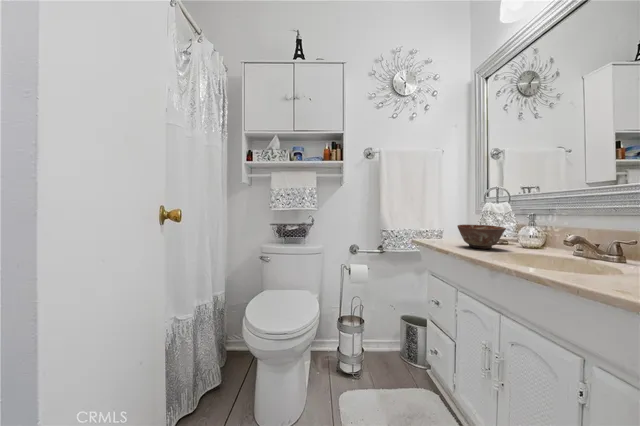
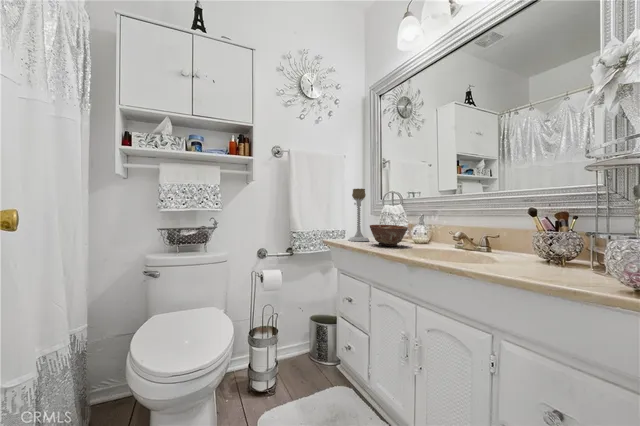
candle holder: none [438,186,463,242] -> present [349,189,369,241]

